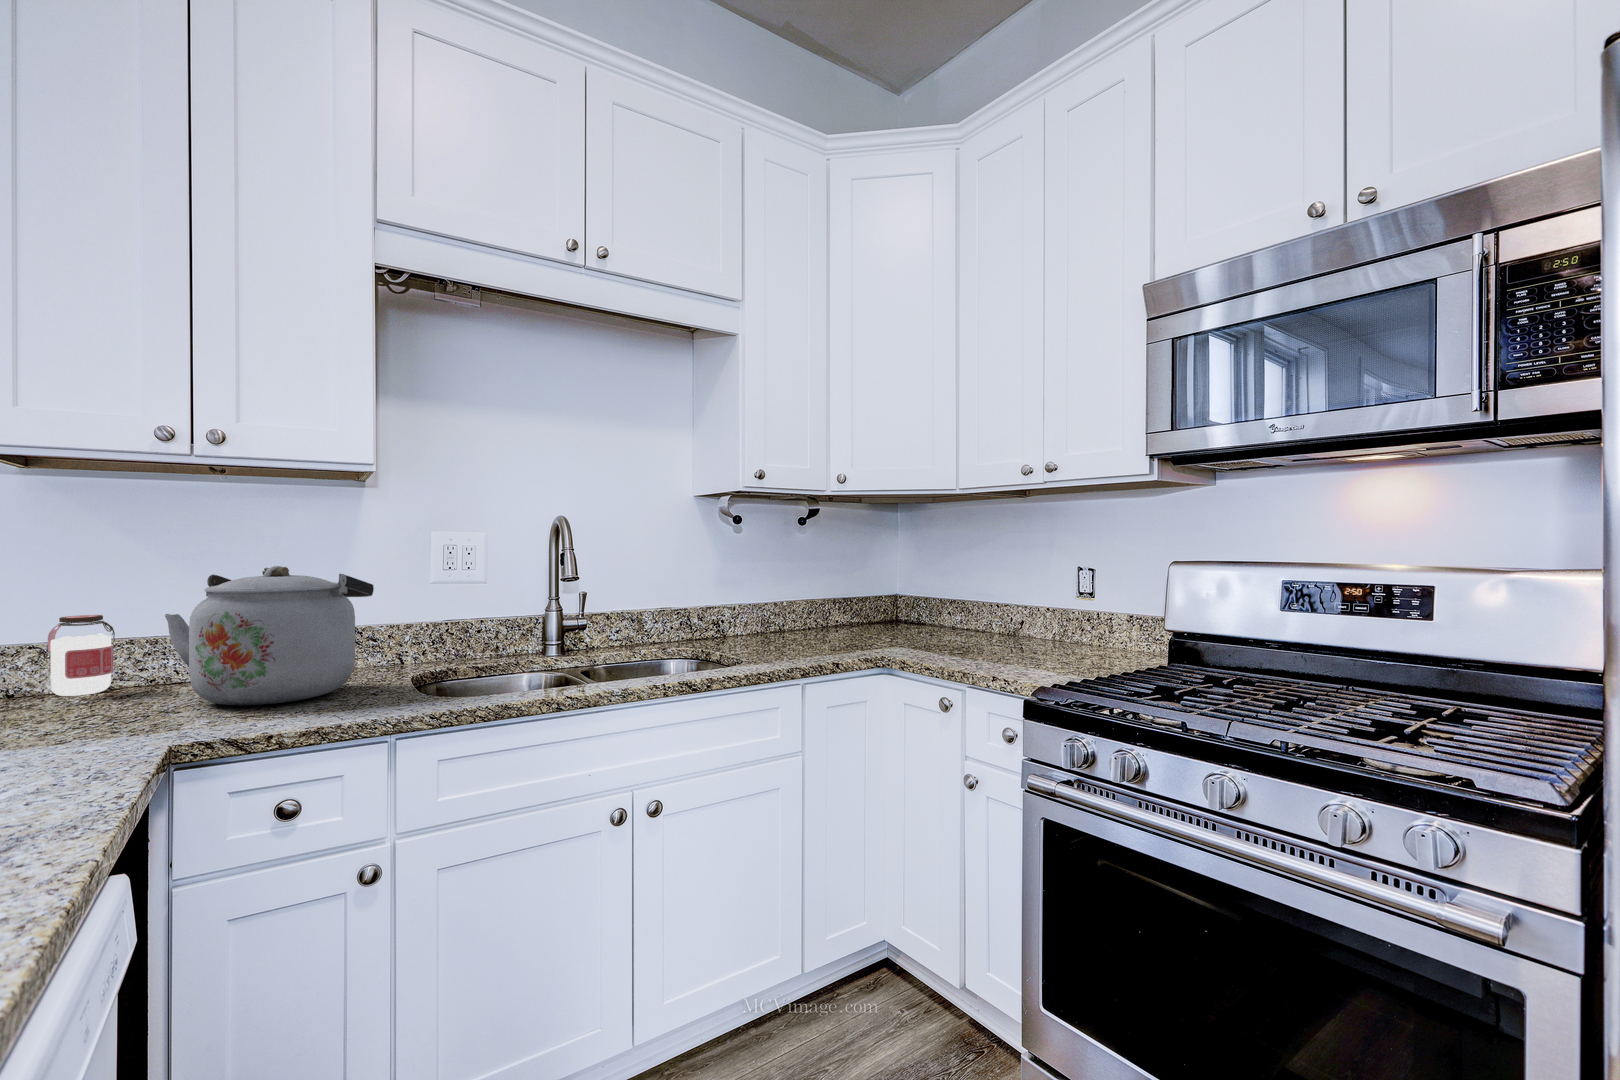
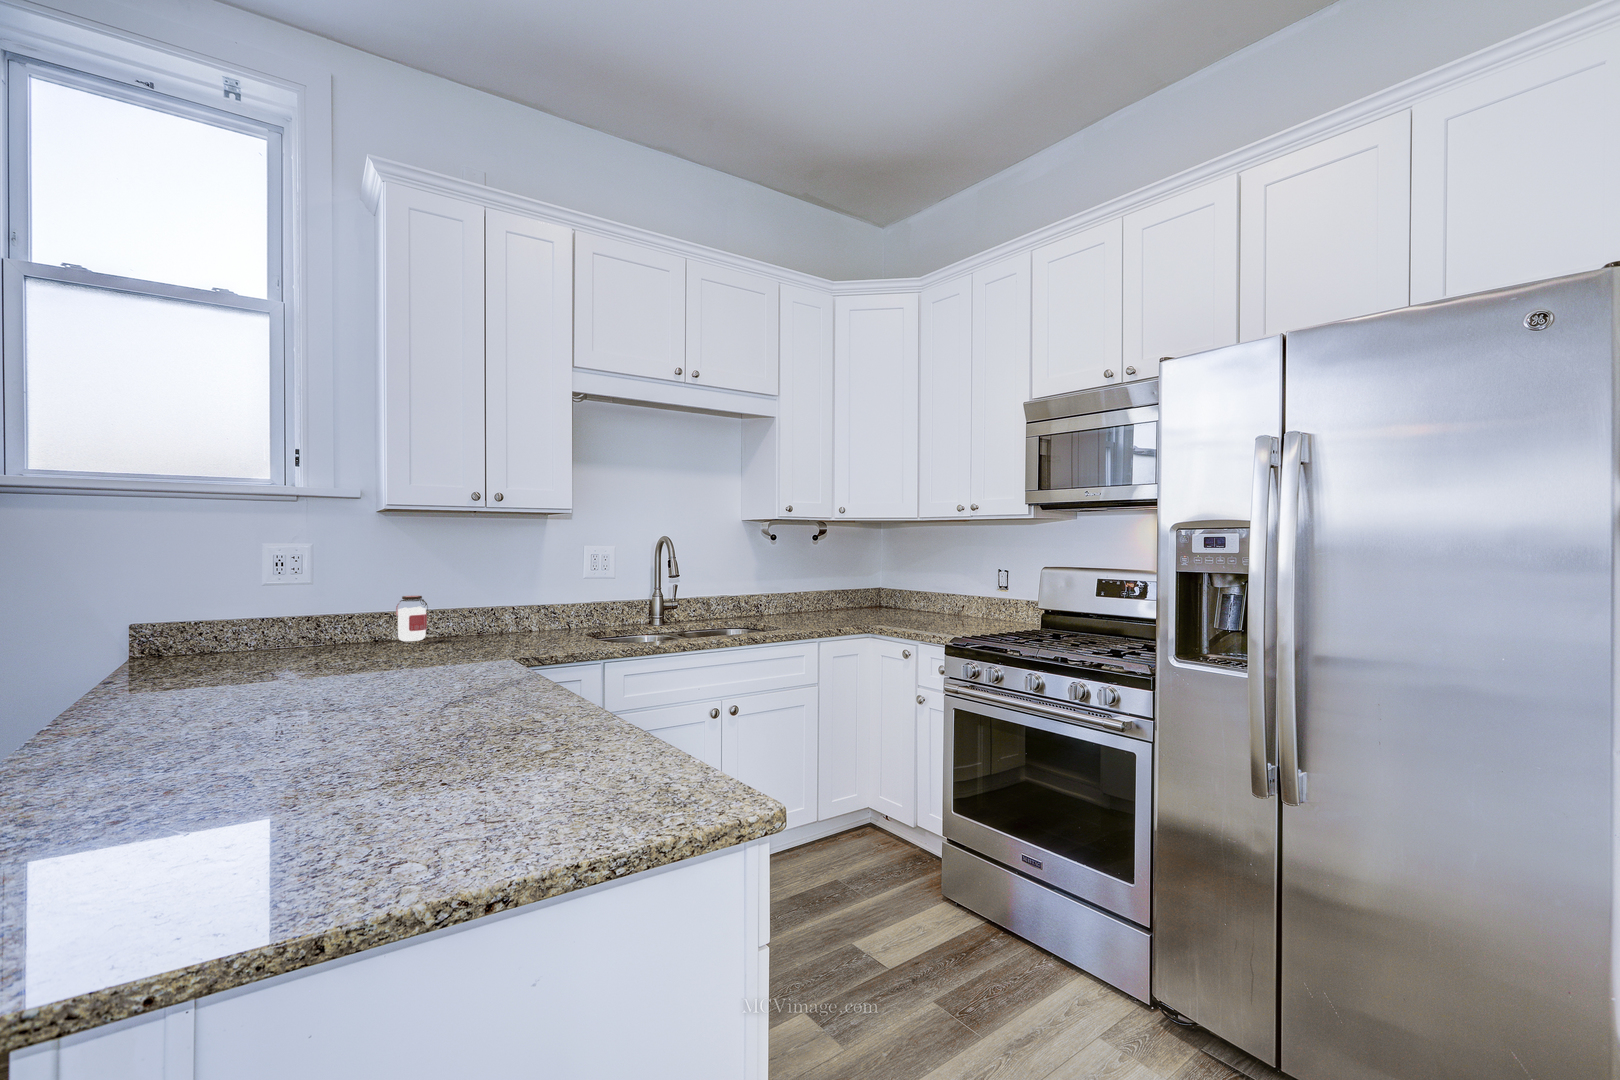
kettle: present [165,566,374,705] -> none [468,567,570,645]

